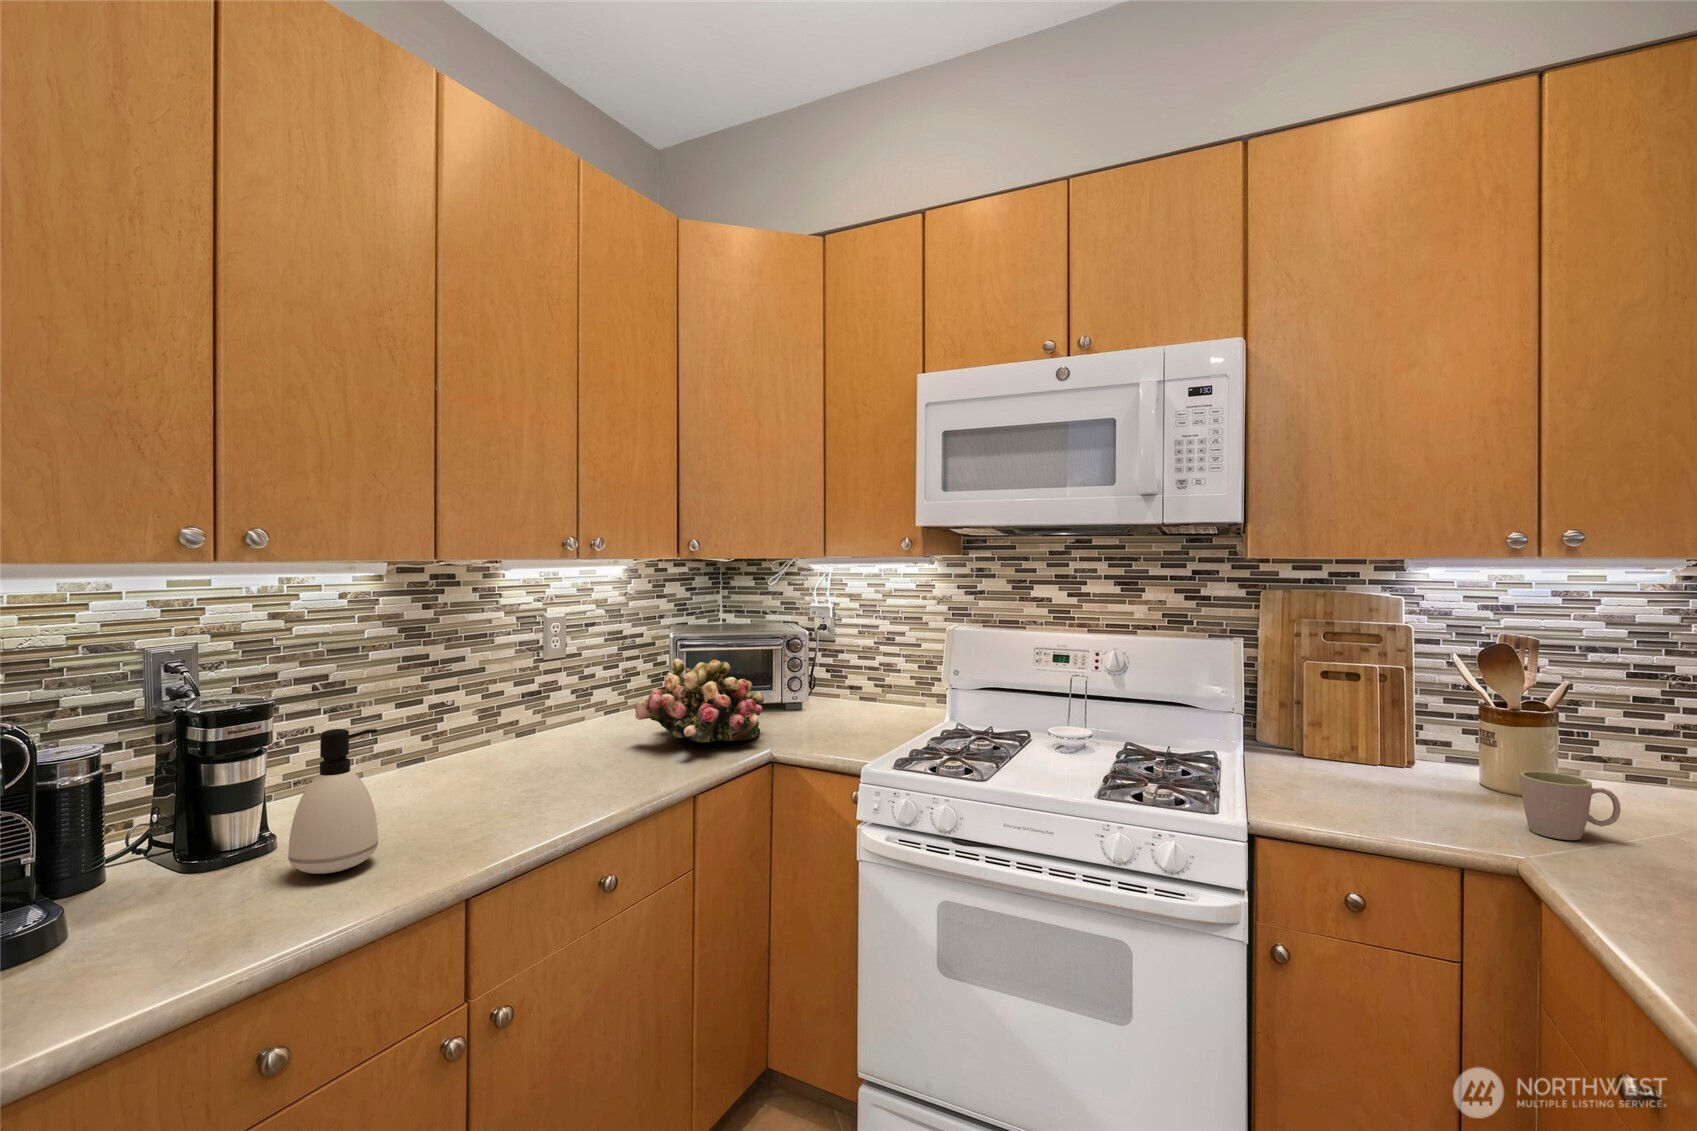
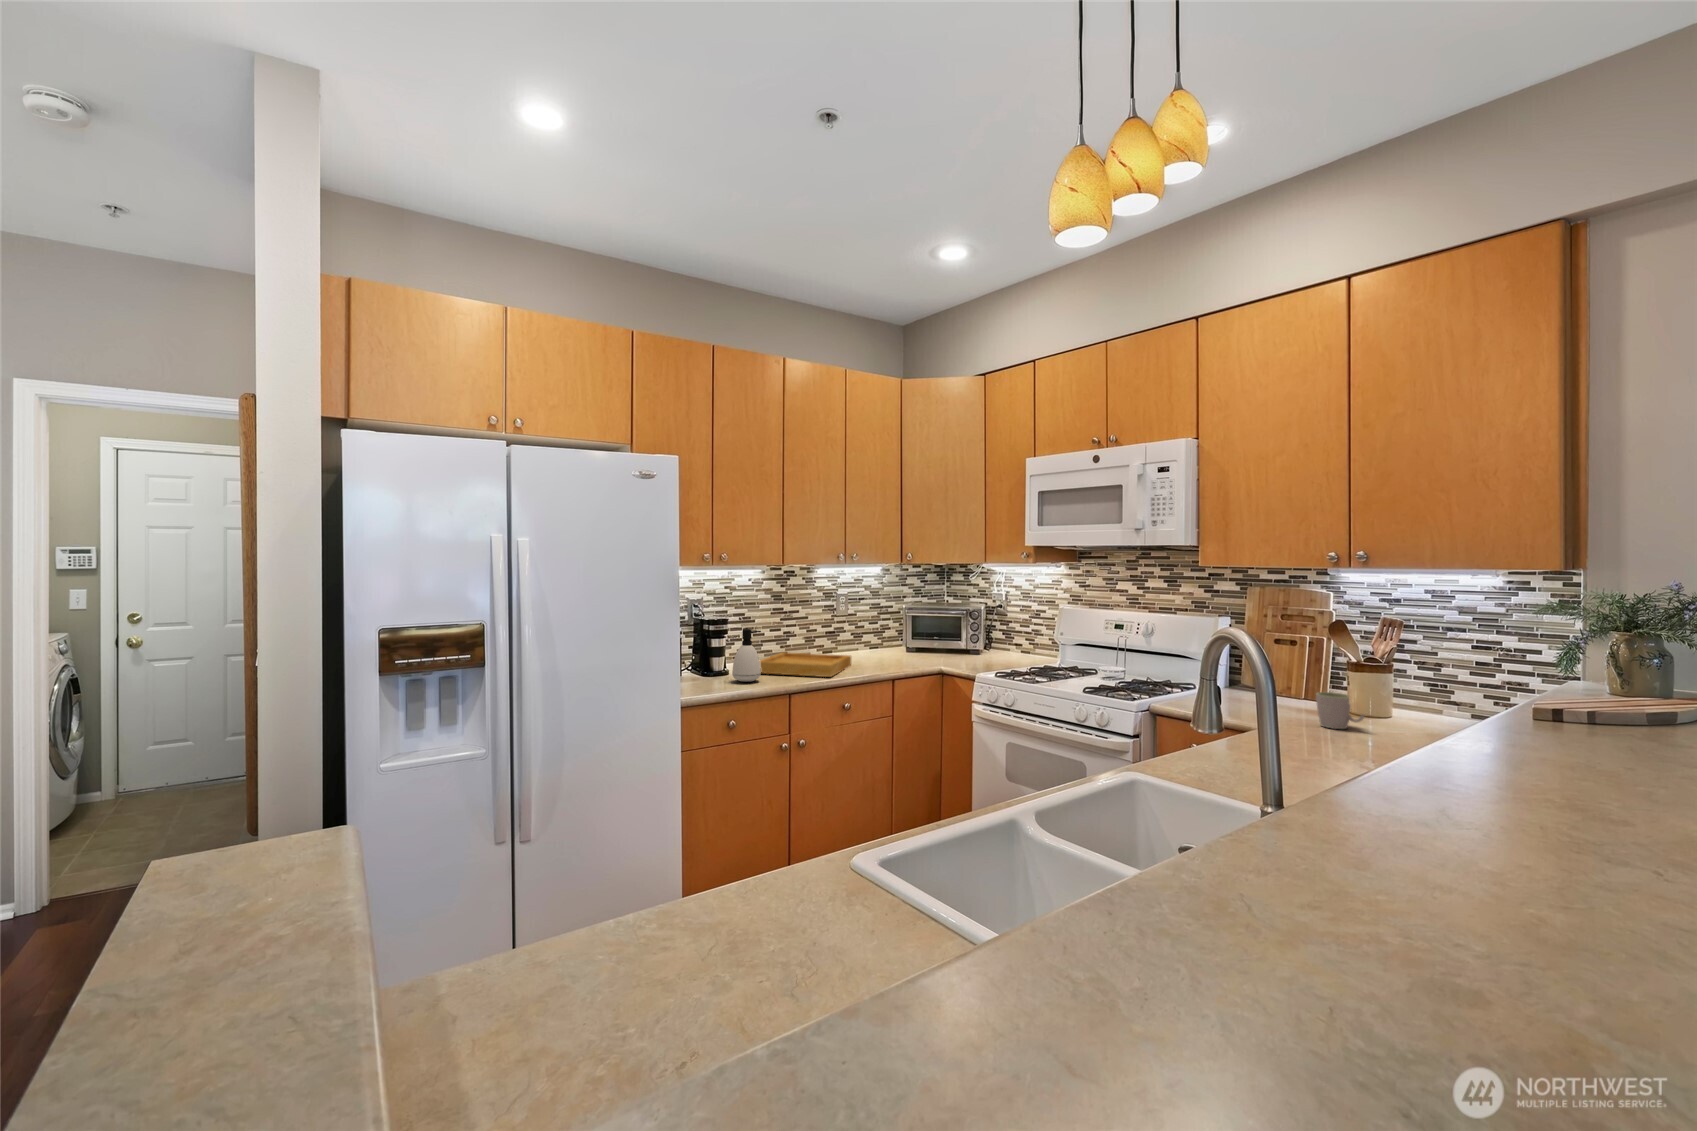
flower arrangement: present [635,658,764,742] -> none [875,617,945,662]
tray: none [358,747,591,828] -> present [760,653,851,677]

